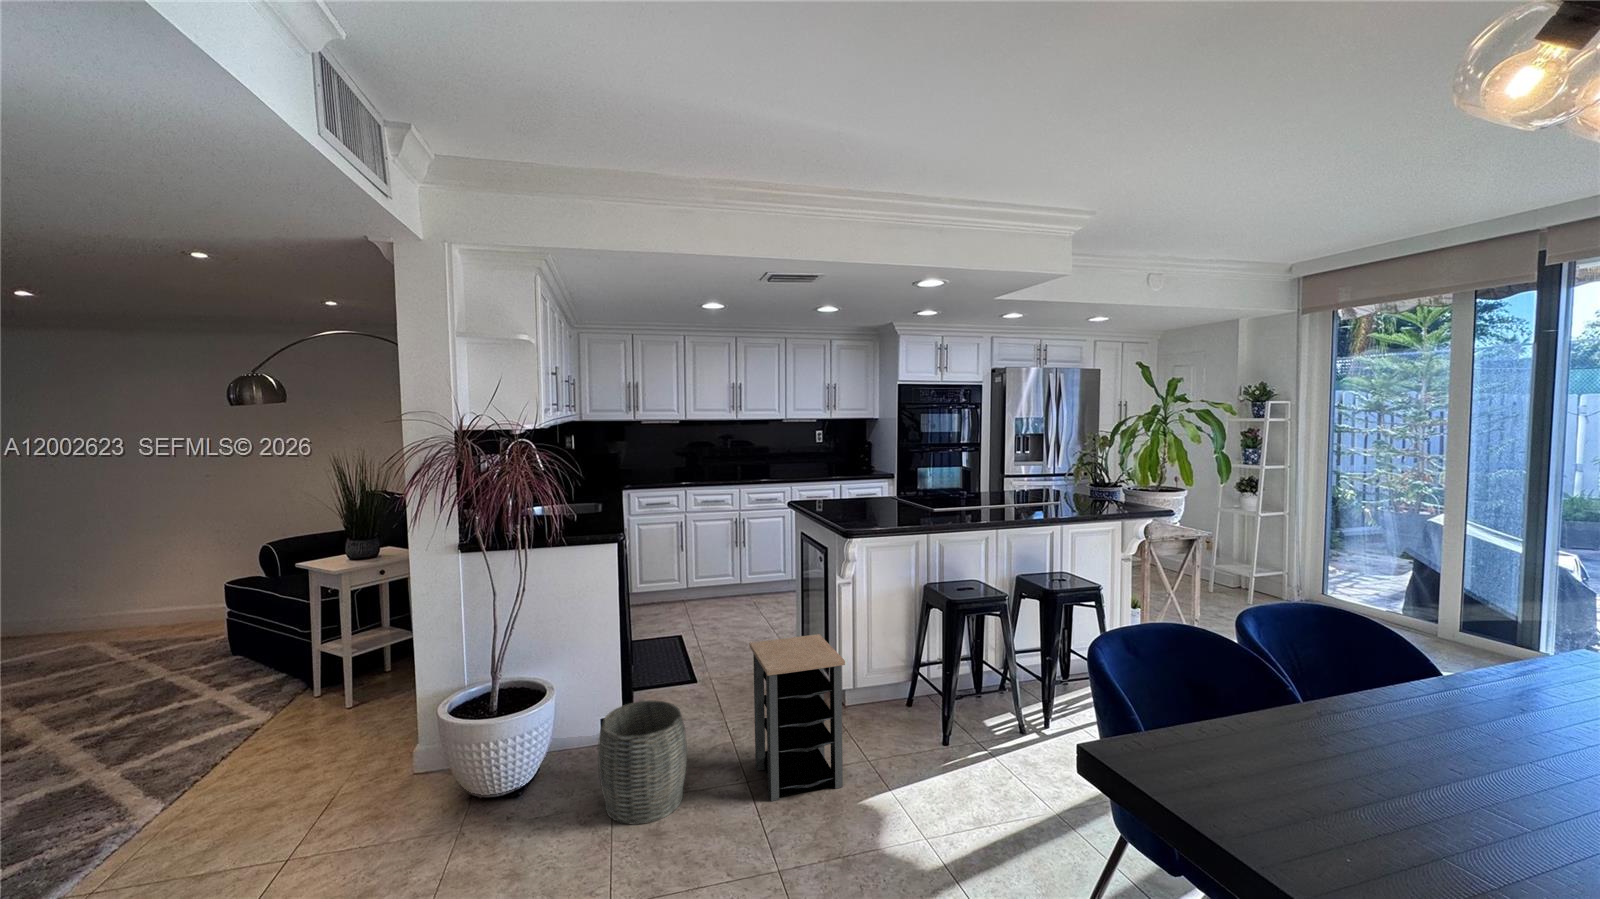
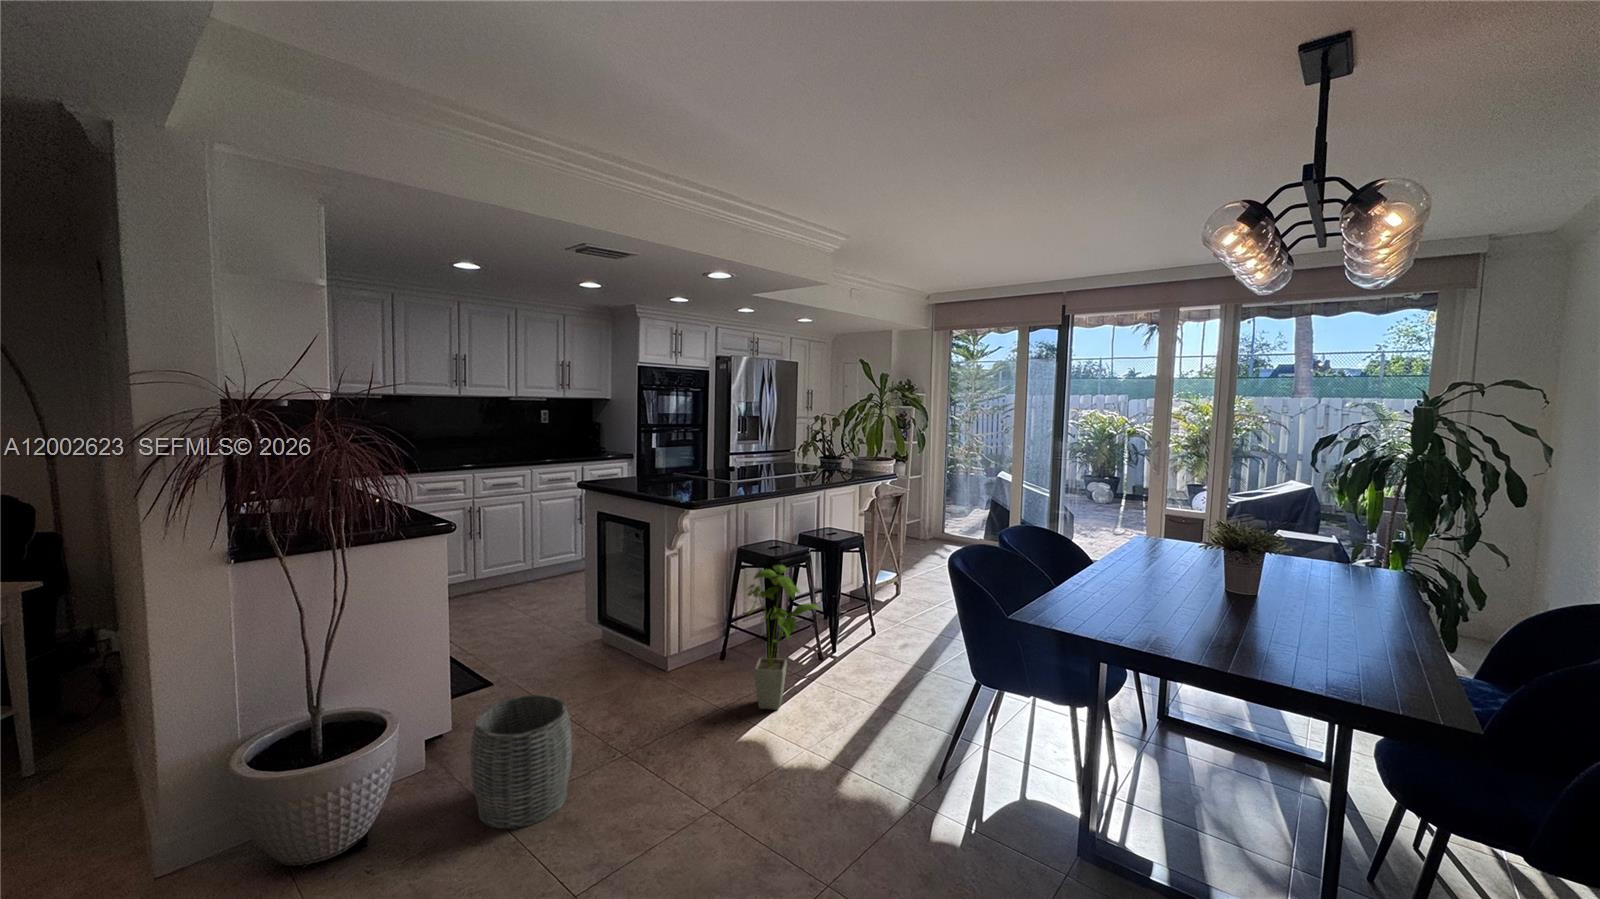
house plant: none [895,611,989,781] -> present [748,565,819,710]
side table: present [749,634,845,801] -> none [610,602,716,763]

